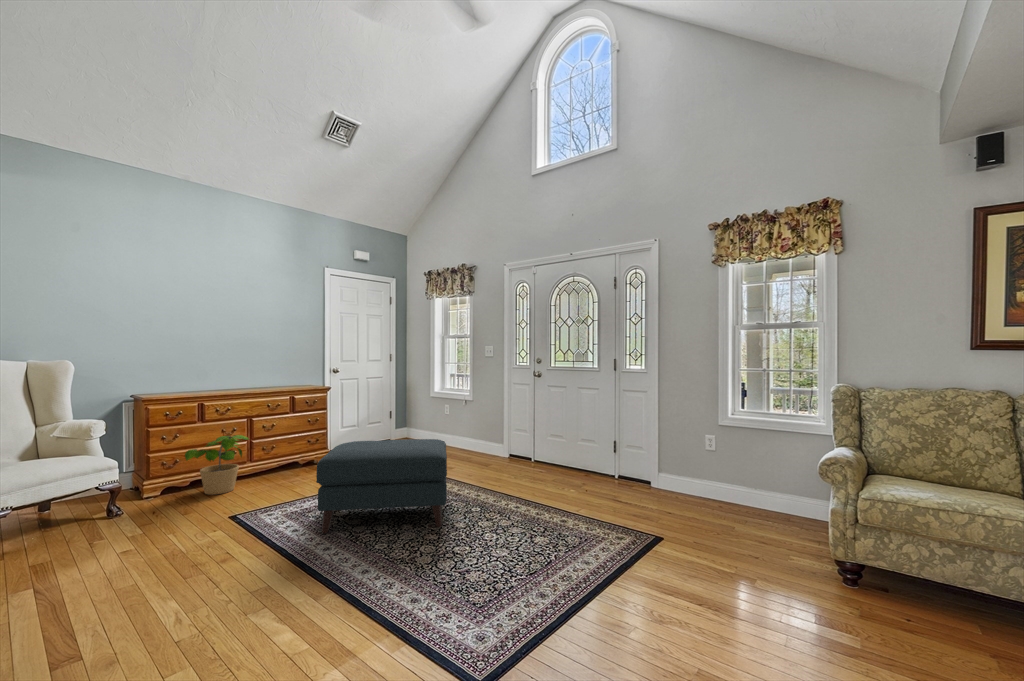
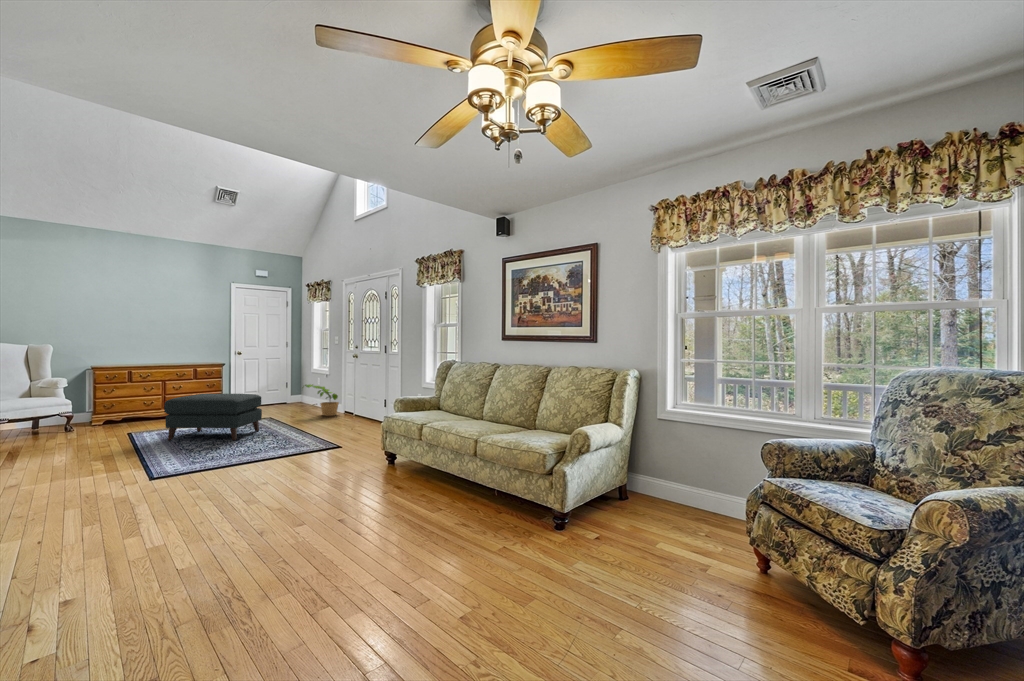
potted plant: present [185,435,249,495] -> present [305,384,339,416]

